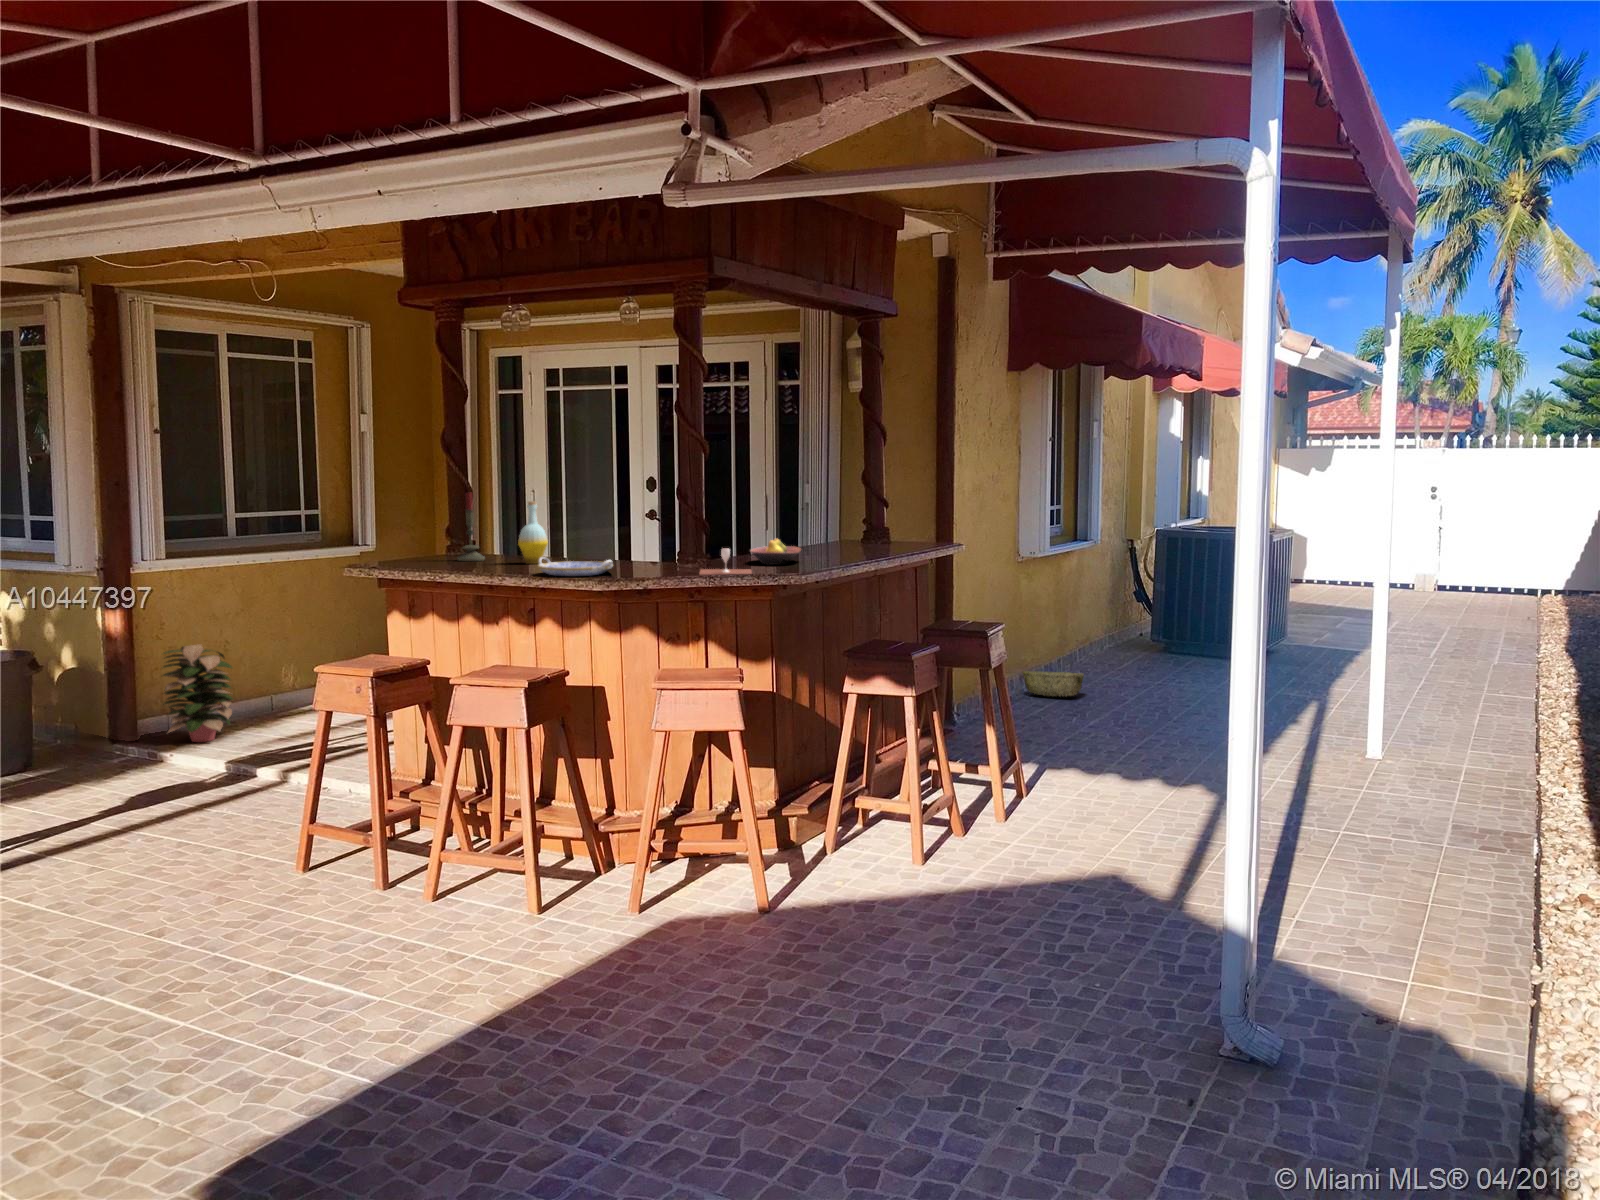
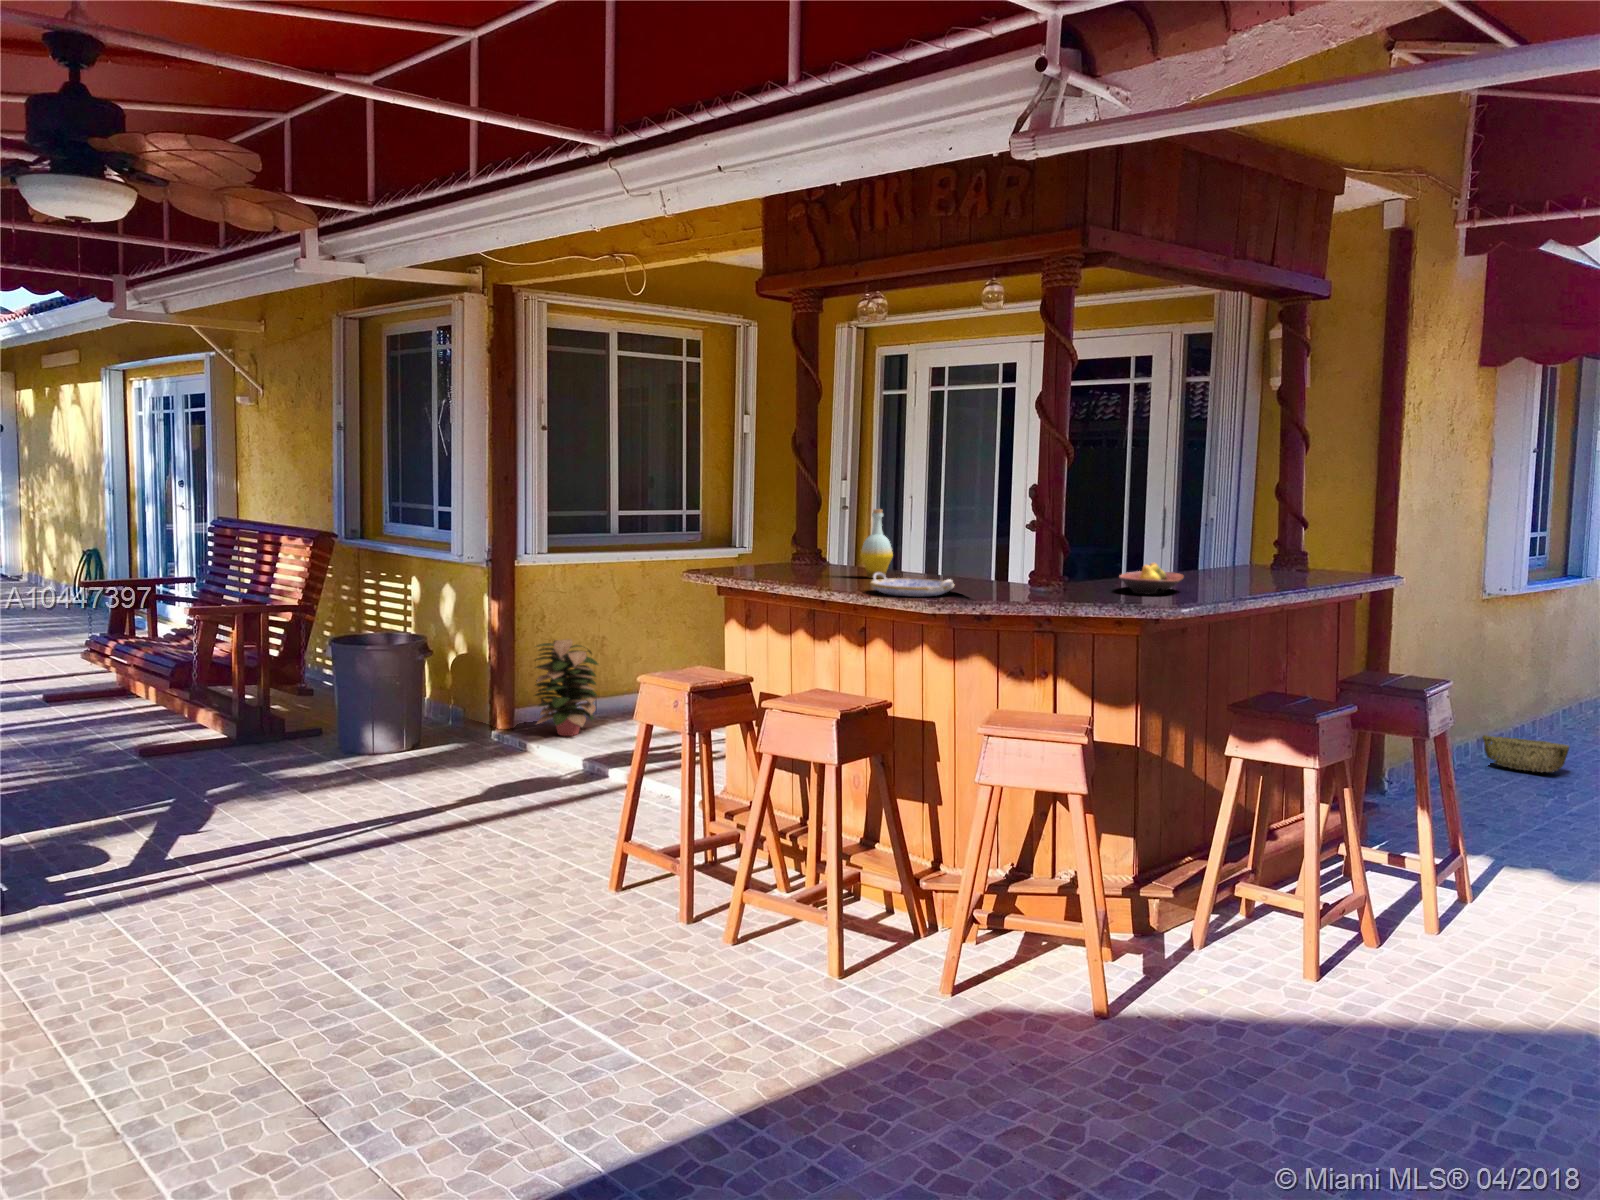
candle: present [457,492,485,561] -> none [799,495,828,572]
wine glass: present [700,548,752,575] -> none [1049,573,1115,606]

